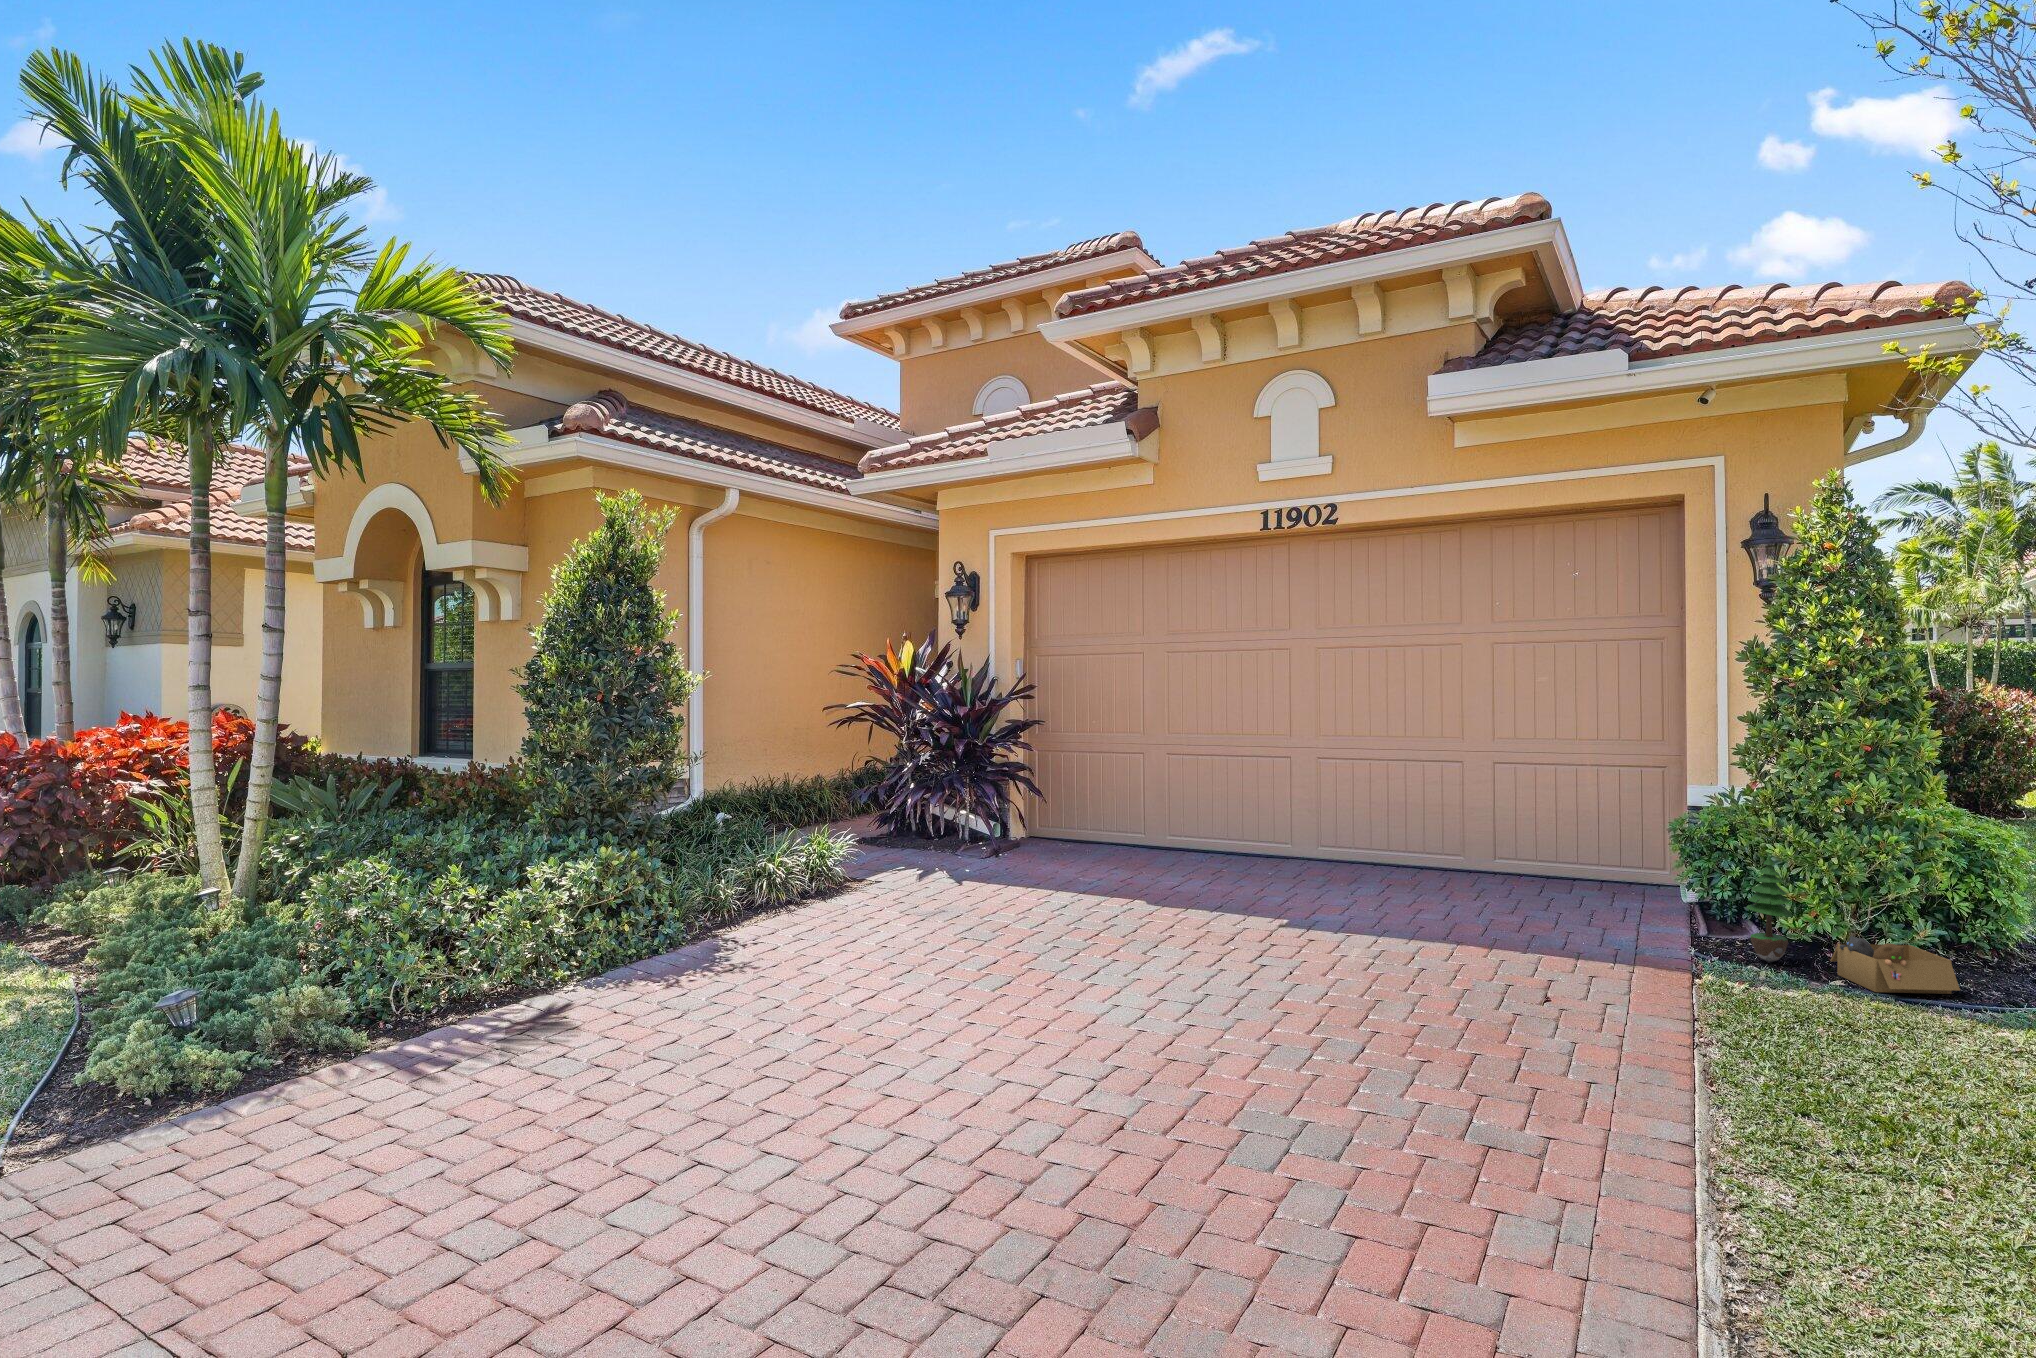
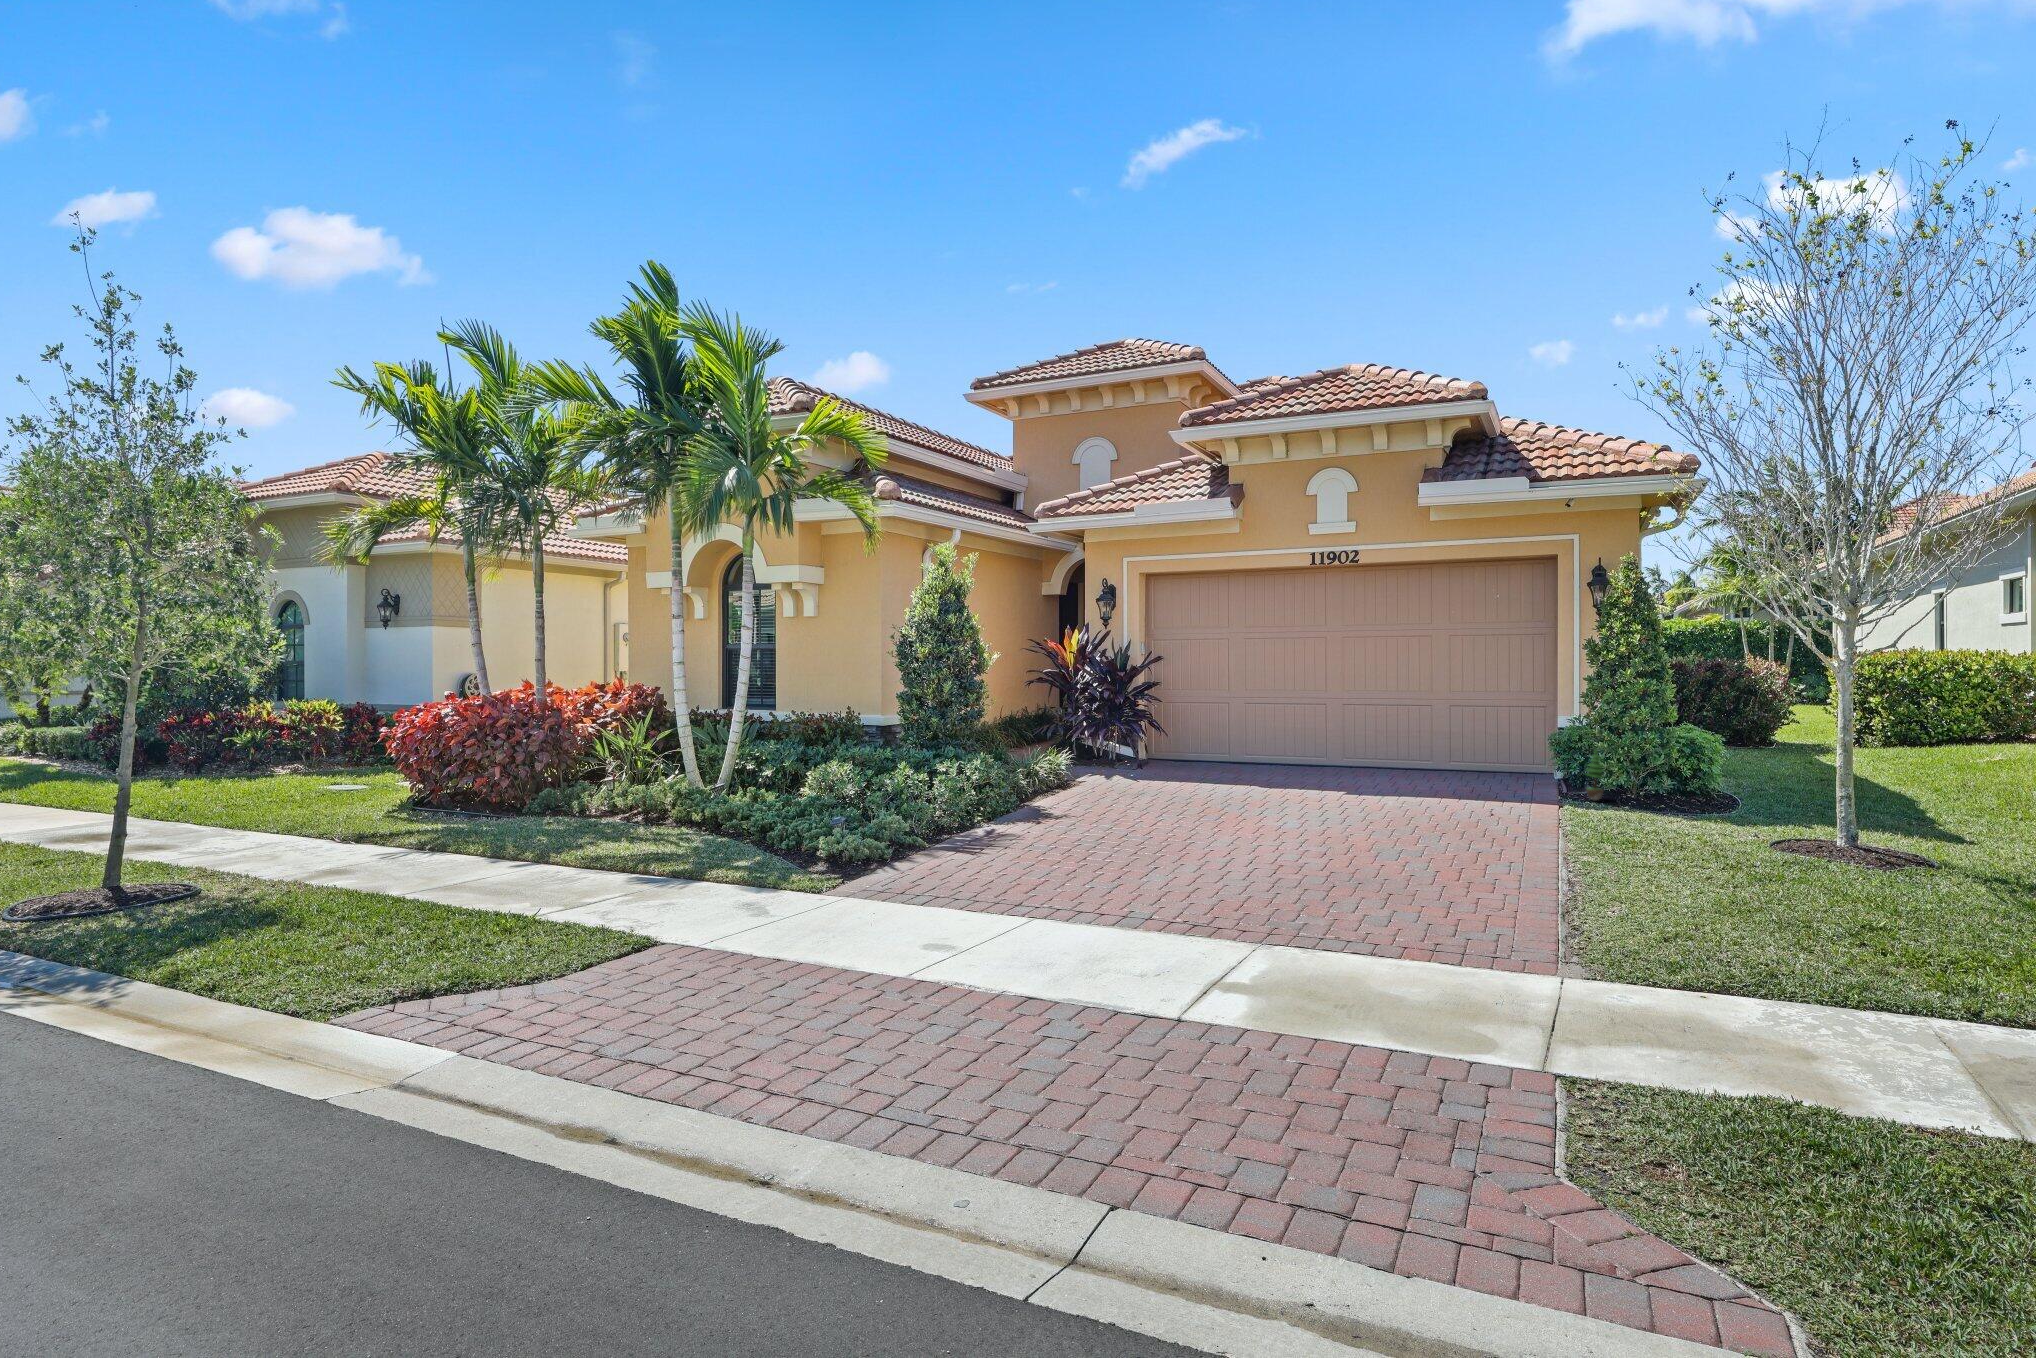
cardboard box: present [1830,936,1960,994] -> none [1623,786,1680,811]

